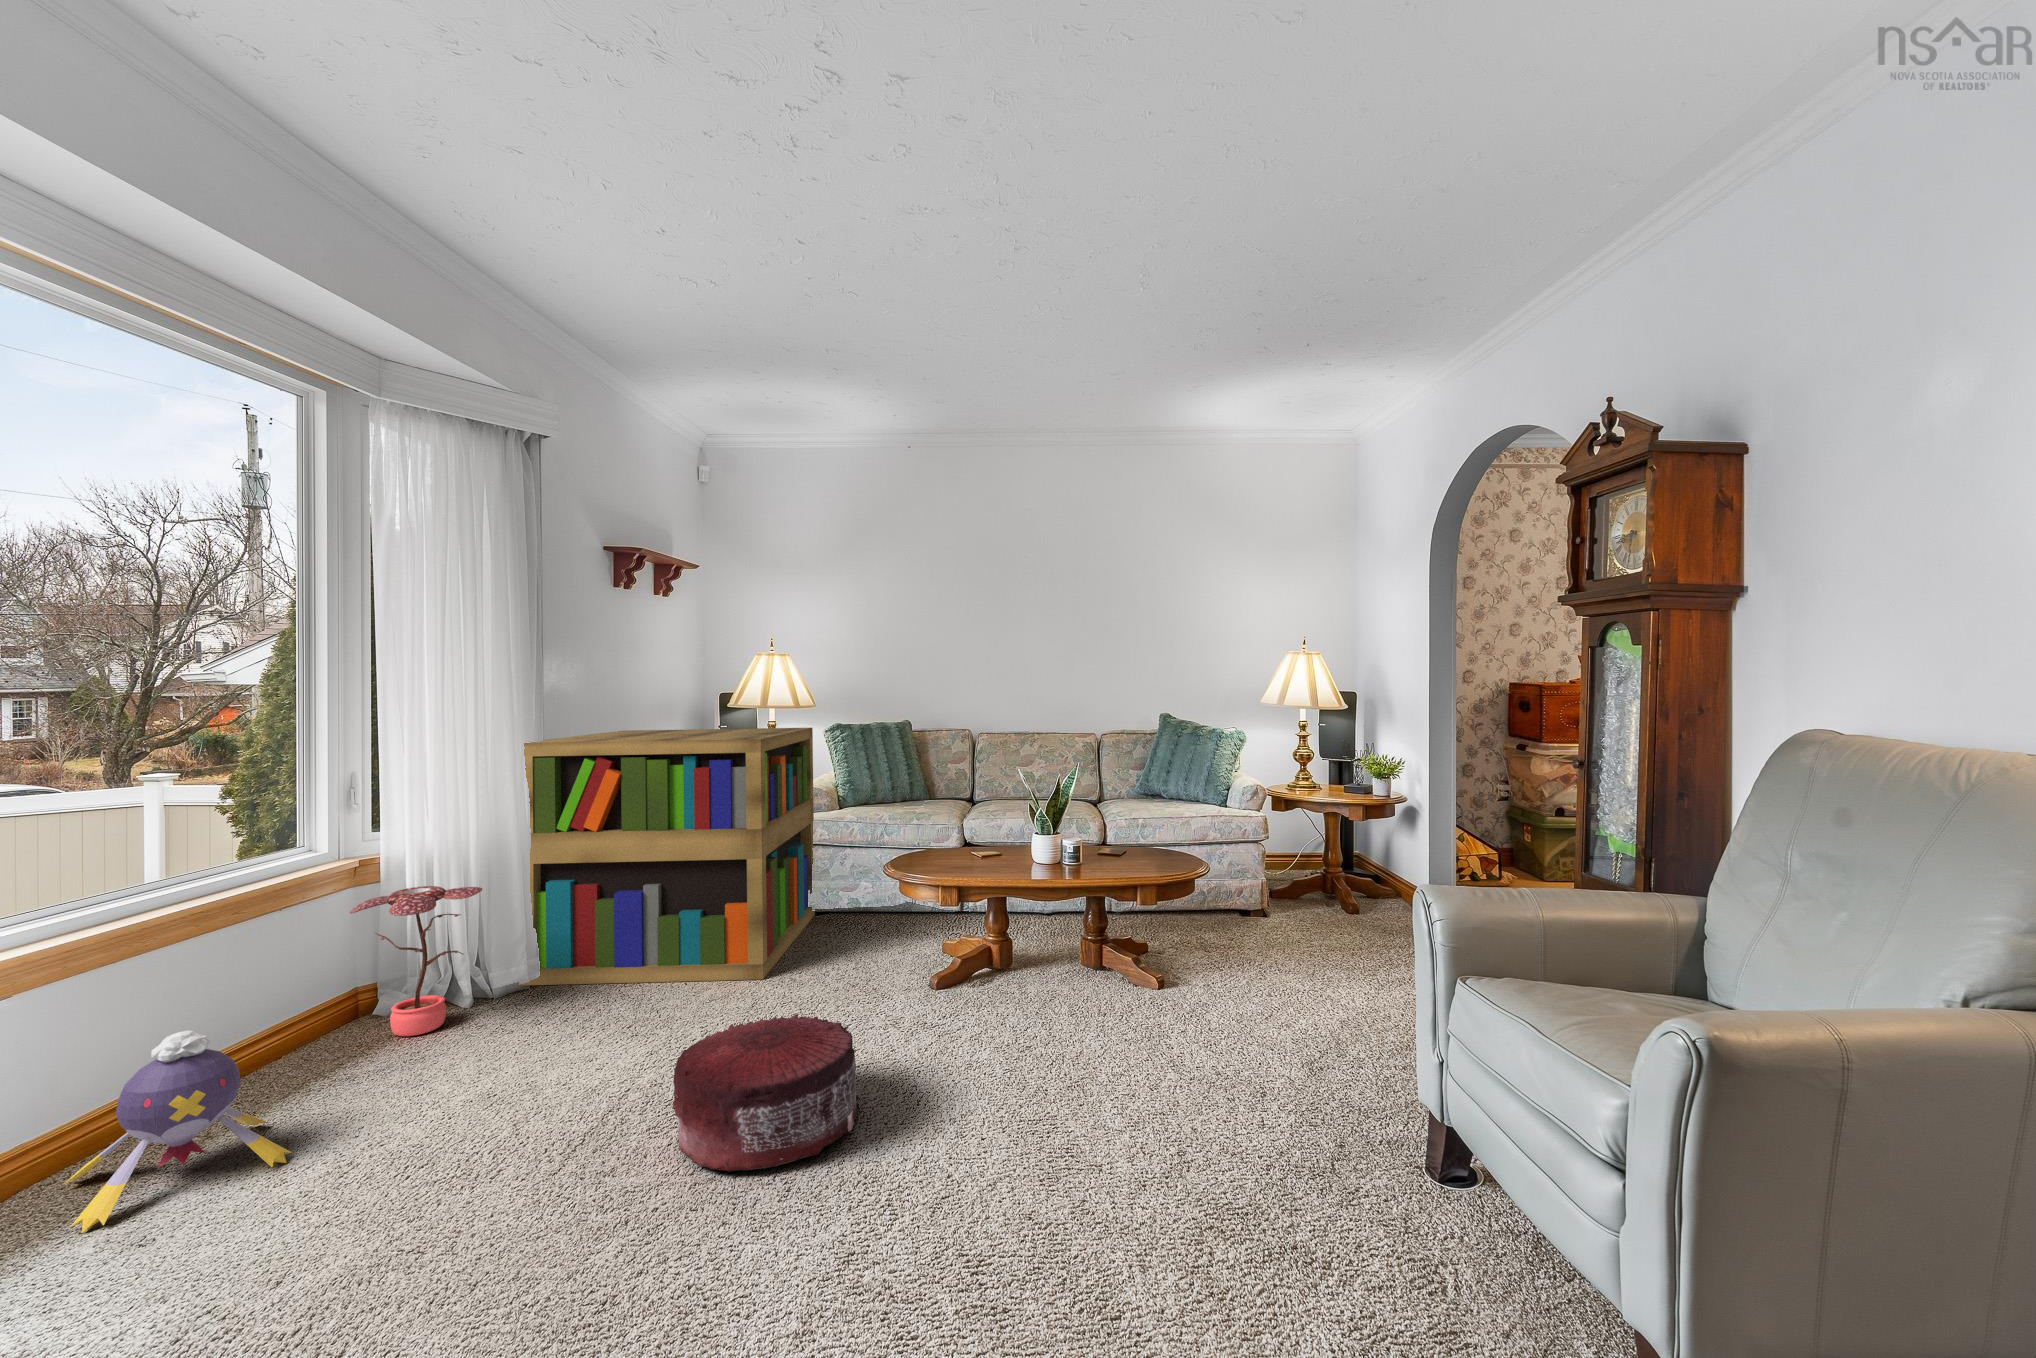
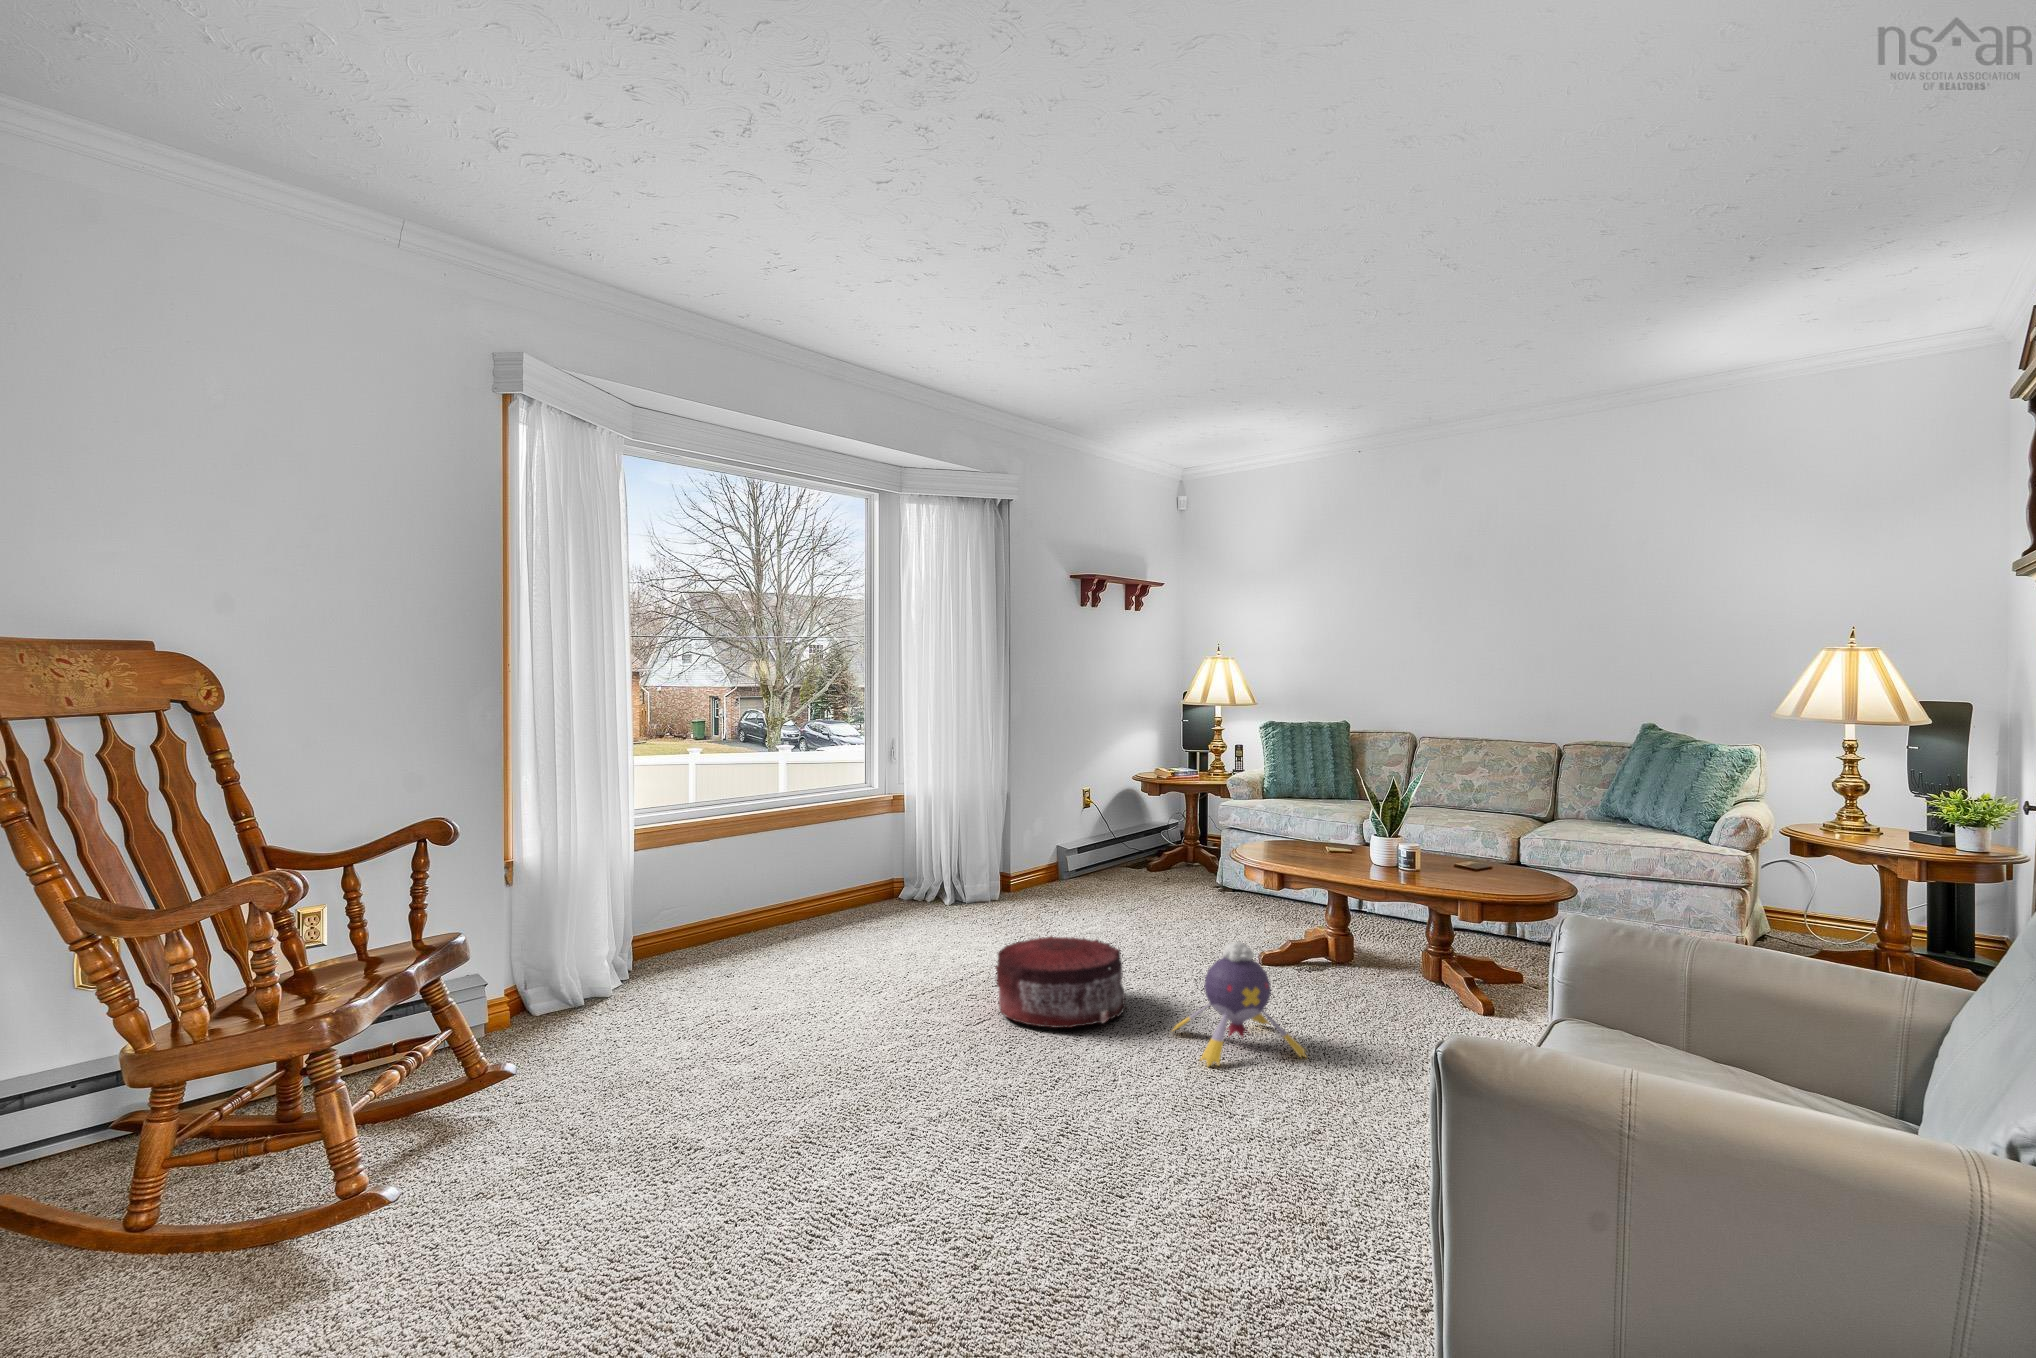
bookshelf: present [519,727,815,986] -> none [986,716,1229,929]
potted plant: present [350,886,482,1036] -> none [881,817,954,915]
plush toy: present [64,1030,291,1233] -> present [1173,942,1306,1066]

